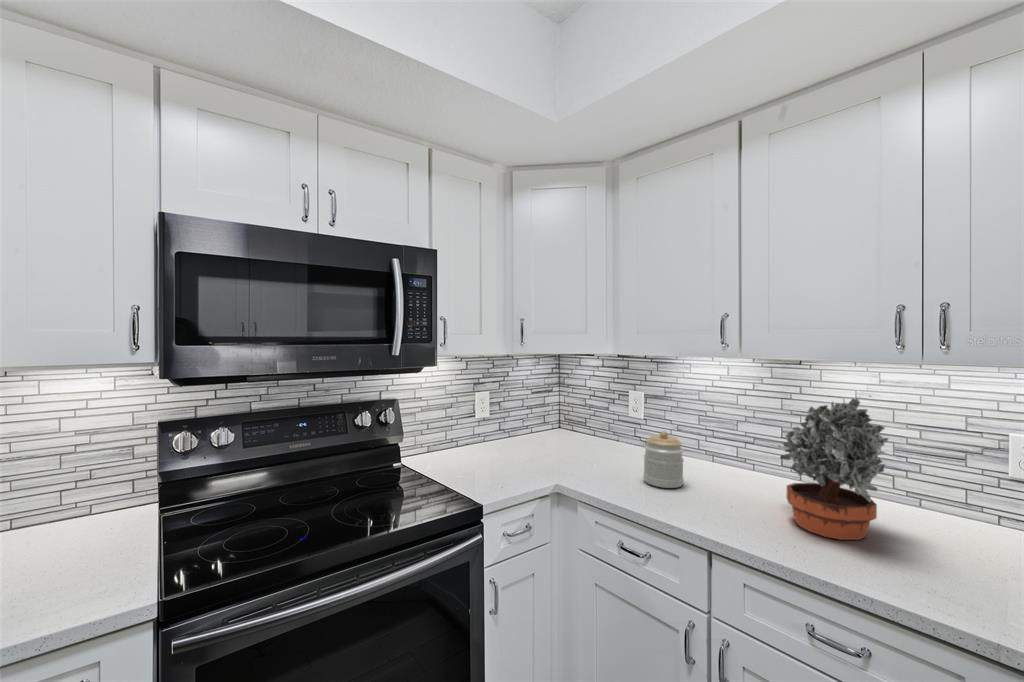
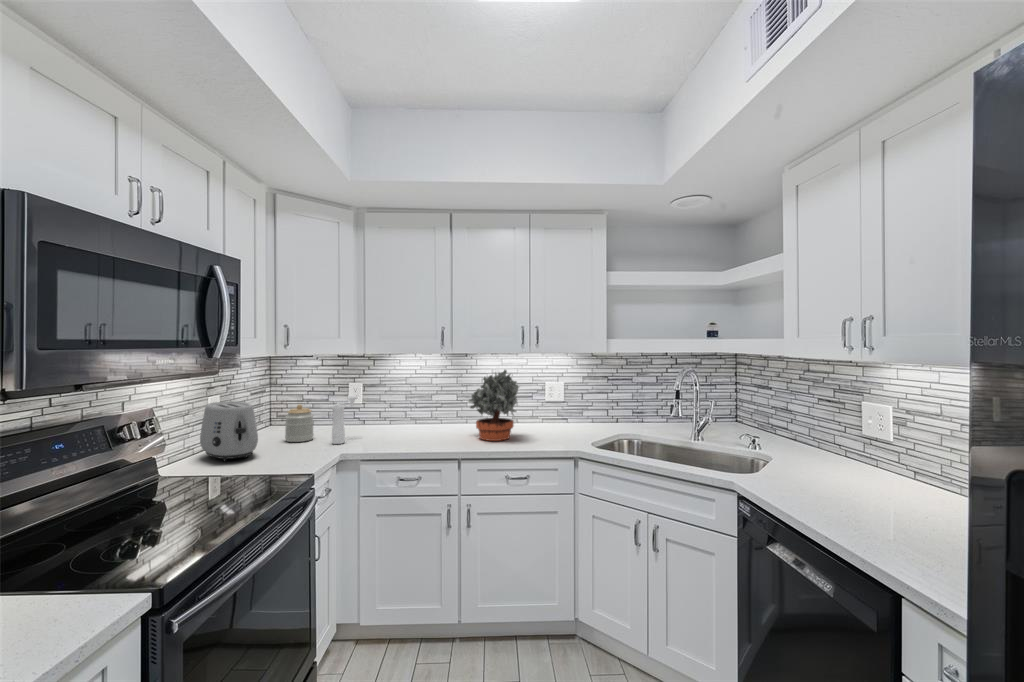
toaster: none [446,399,497,463] -> present [200,401,258,461]
pepper mill: none [575,407,614,469] -> present [332,394,357,444]
jar: present [643,431,684,488] -> present [285,404,314,442]

